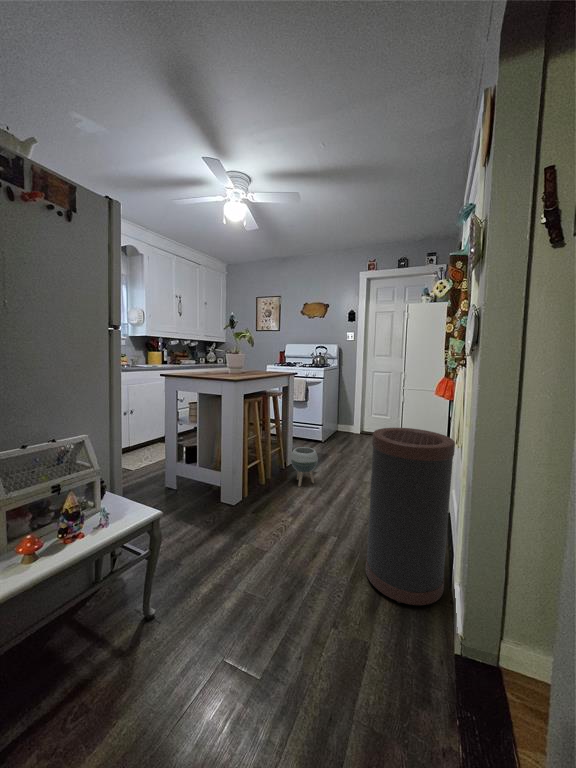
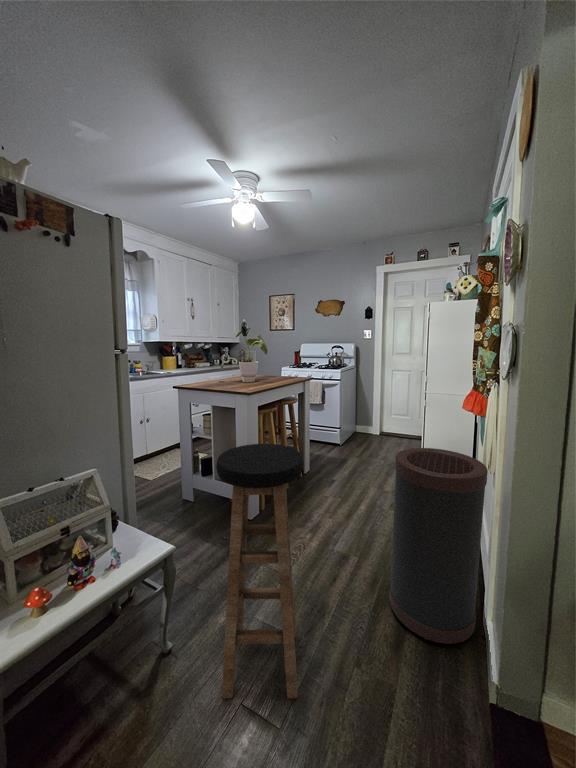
bar stool: none [205,416,287,654] -> present [216,444,304,698]
planter: present [291,447,318,487] -> none [308,457,336,498]

